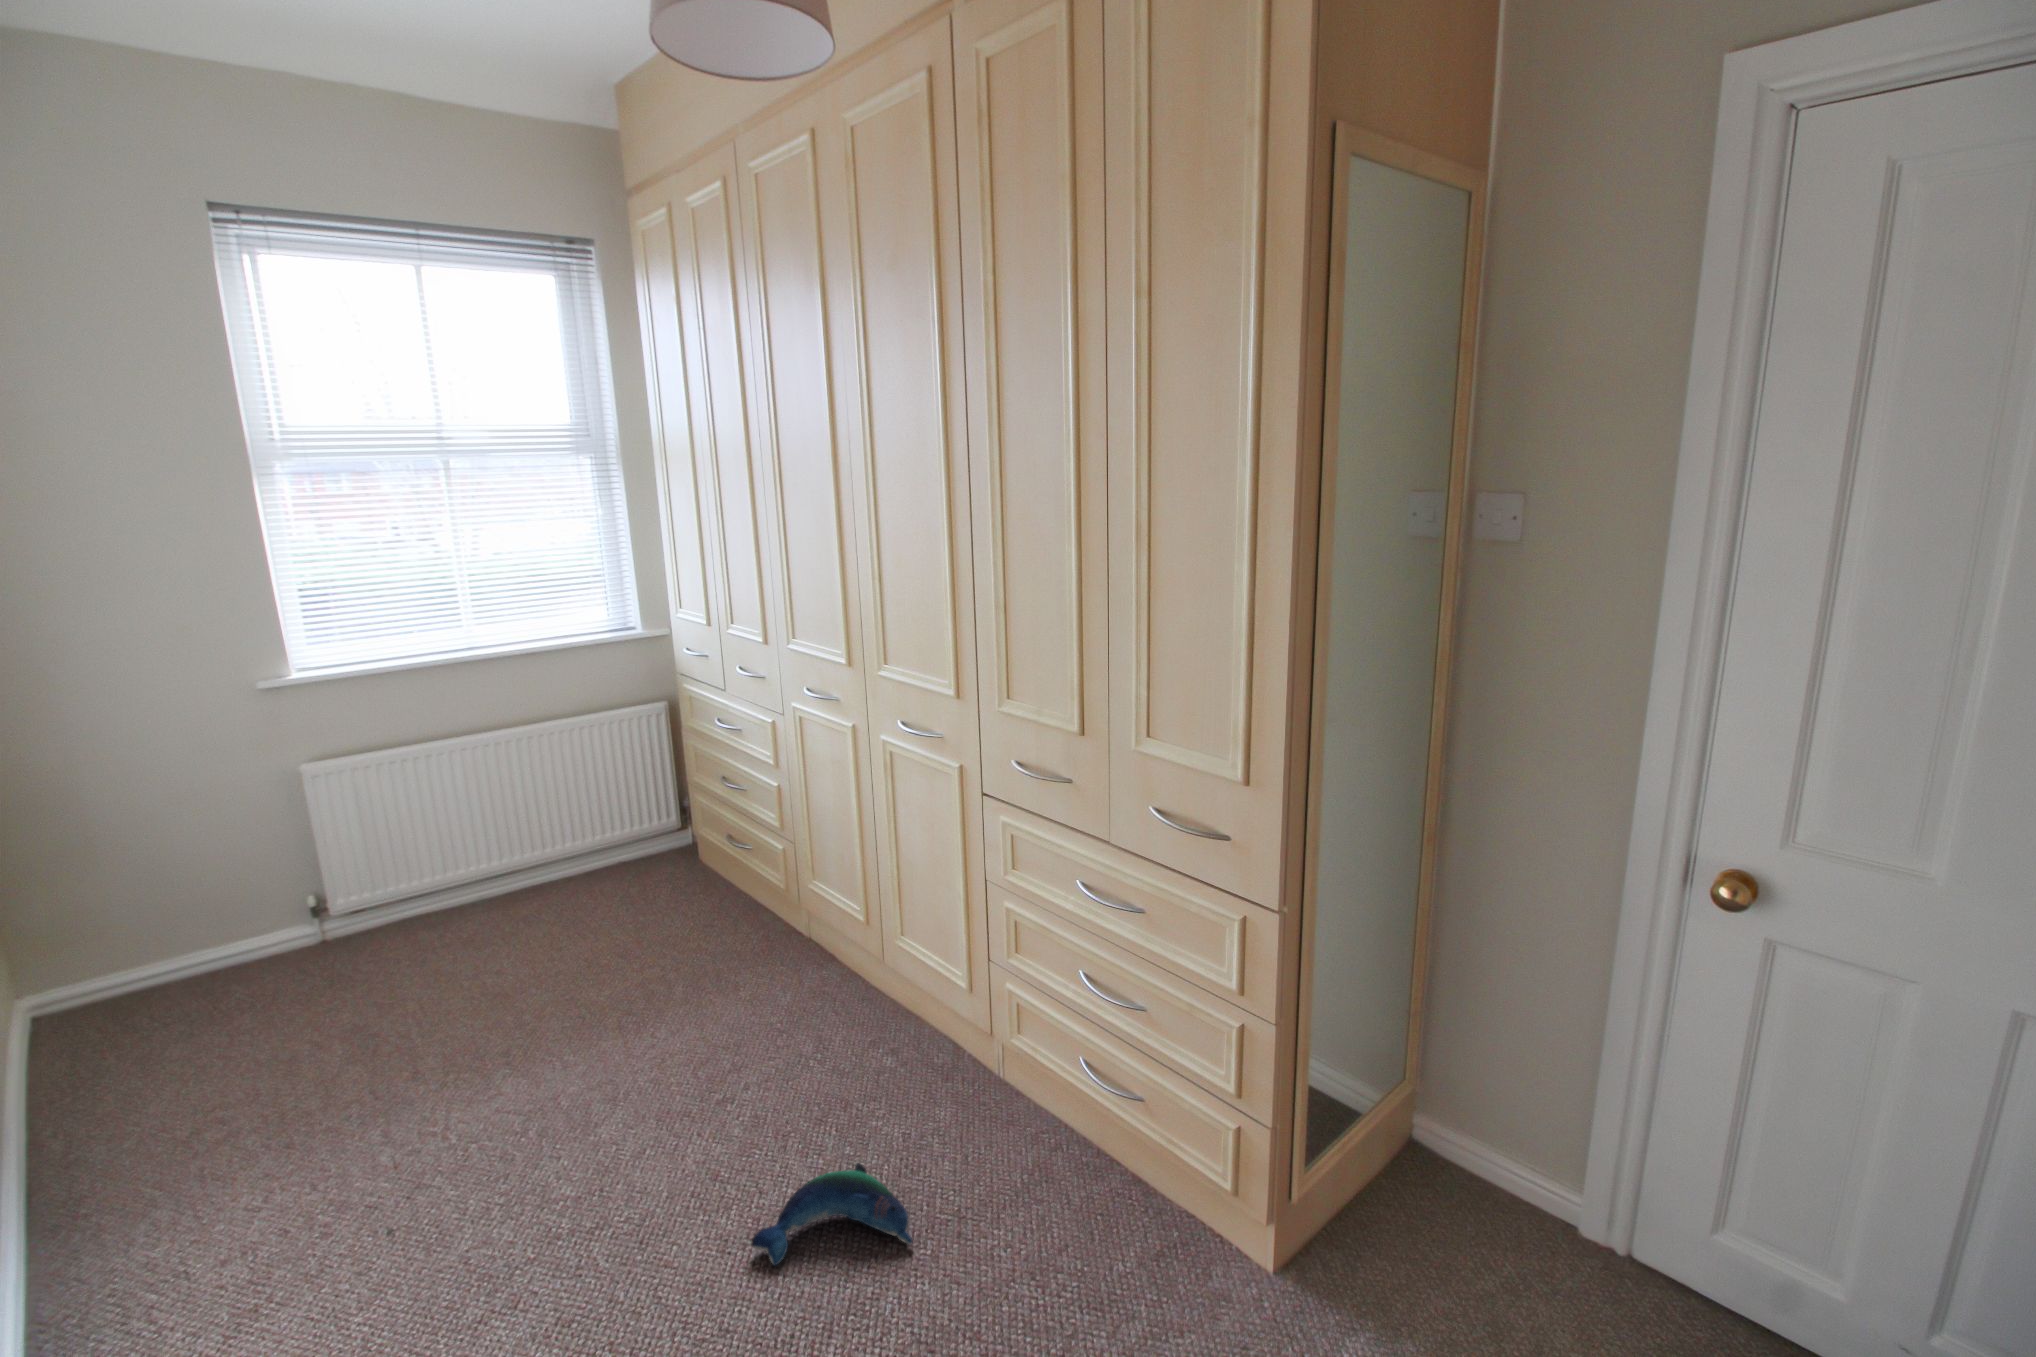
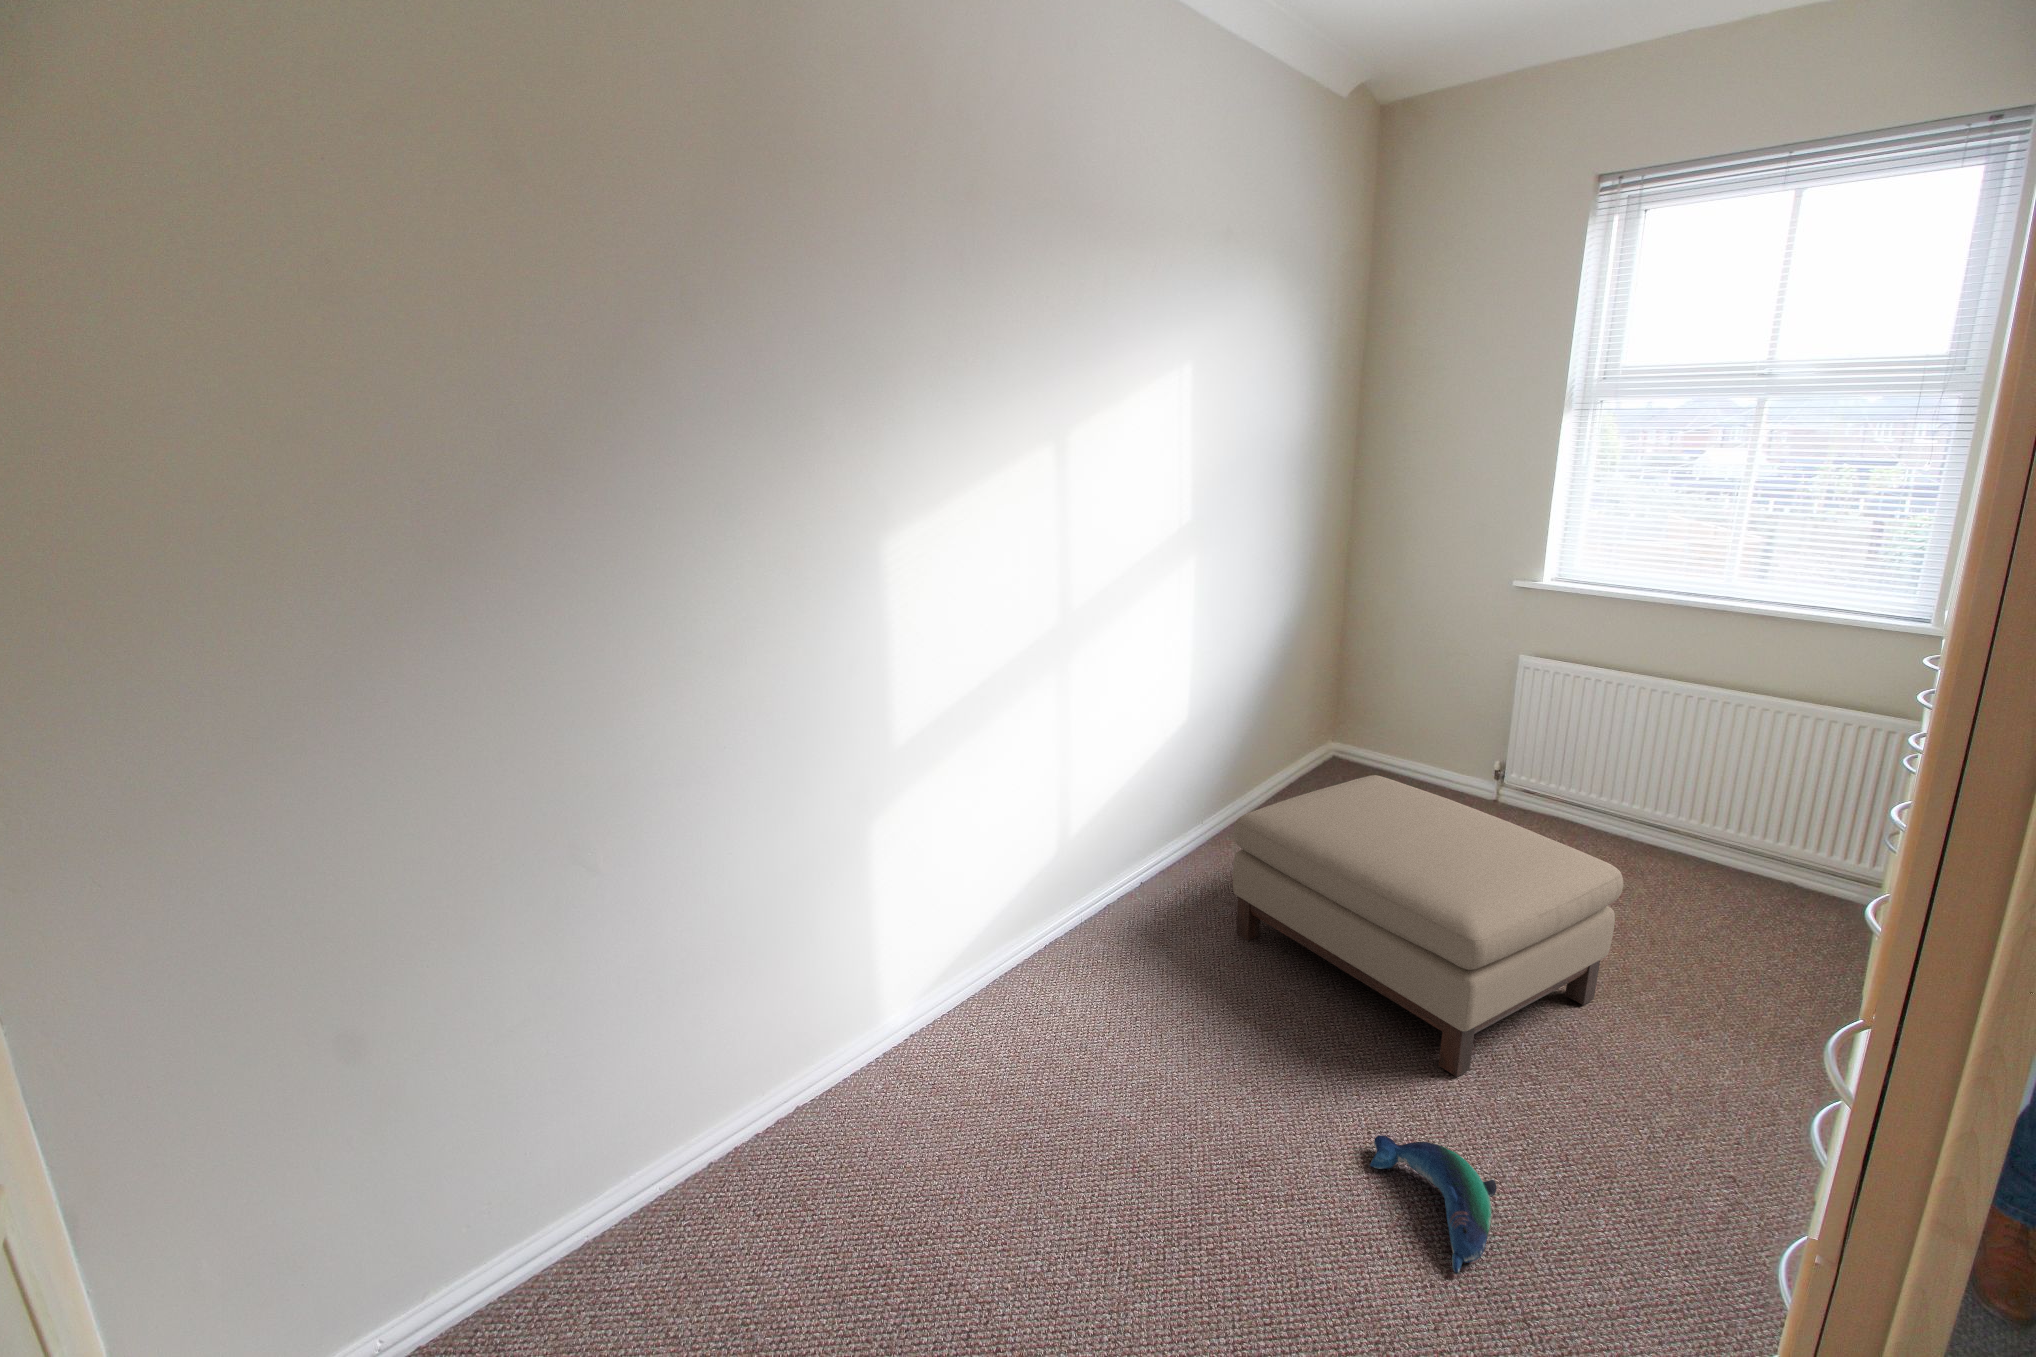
ottoman: none [239,891,702,1280] -> present [1233,775,1623,1077]

